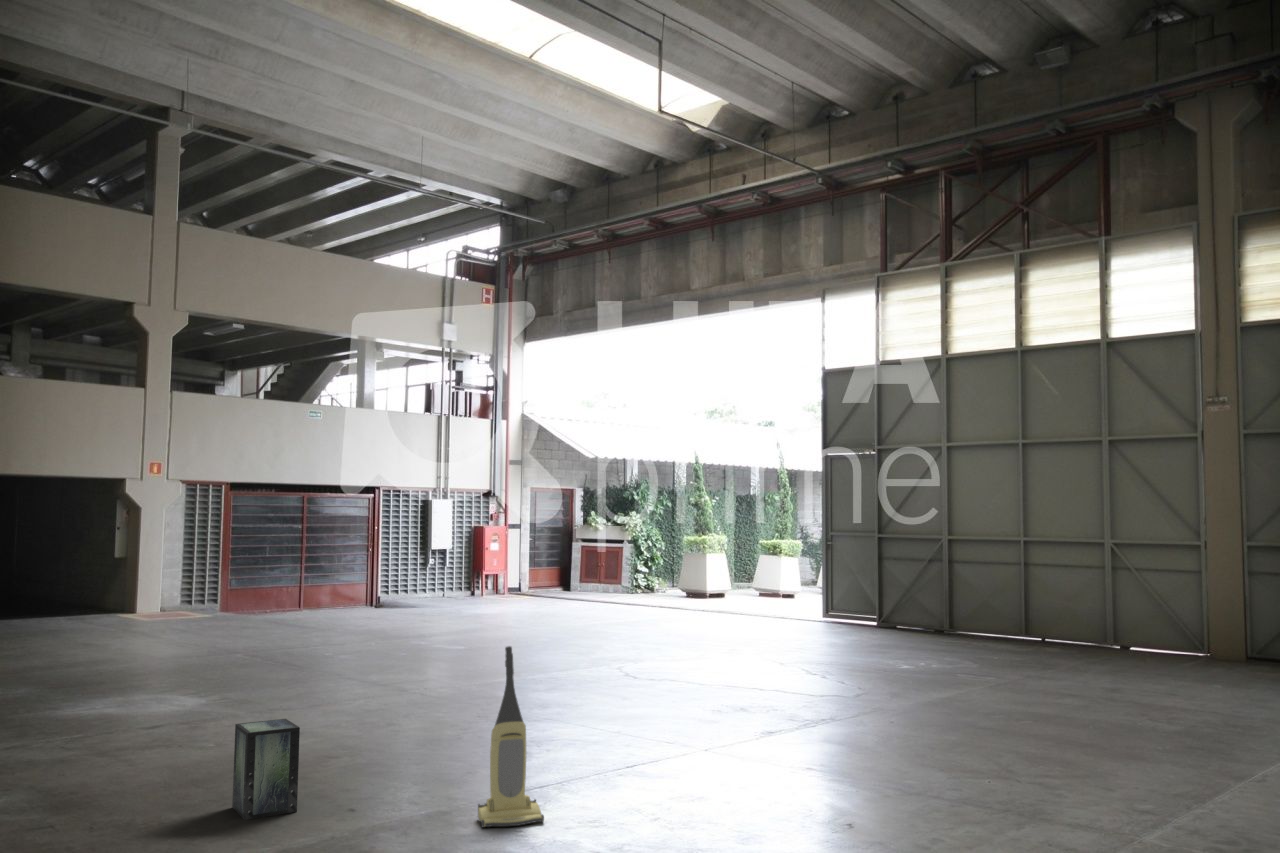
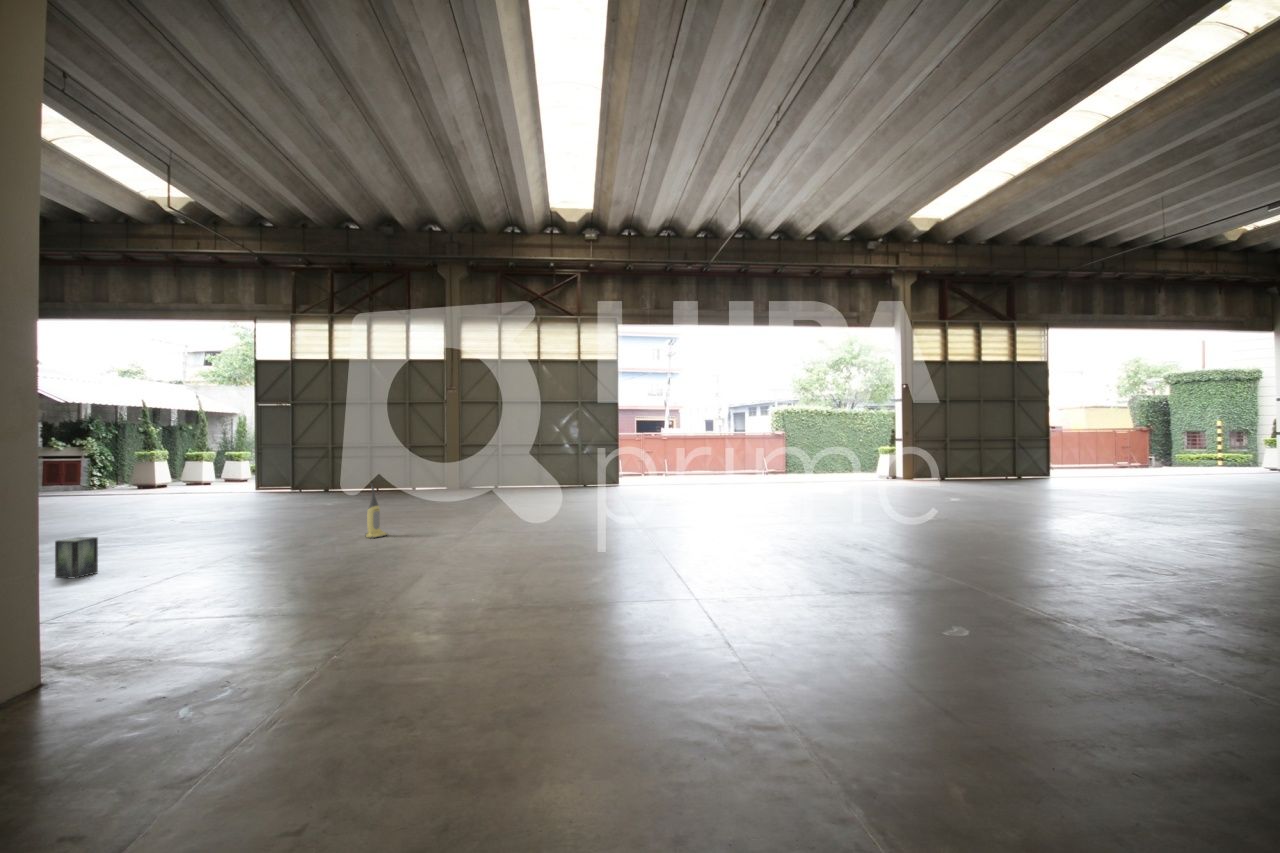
vacuum cleaner: present [478,646,544,828] -> present [365,483,388,538]

